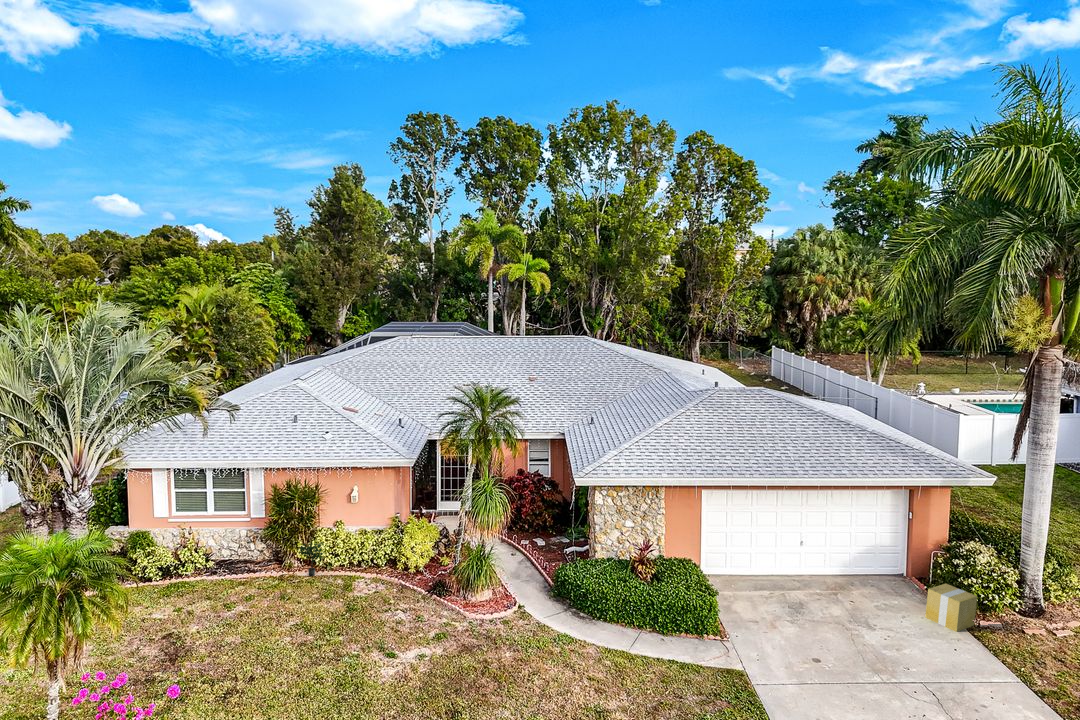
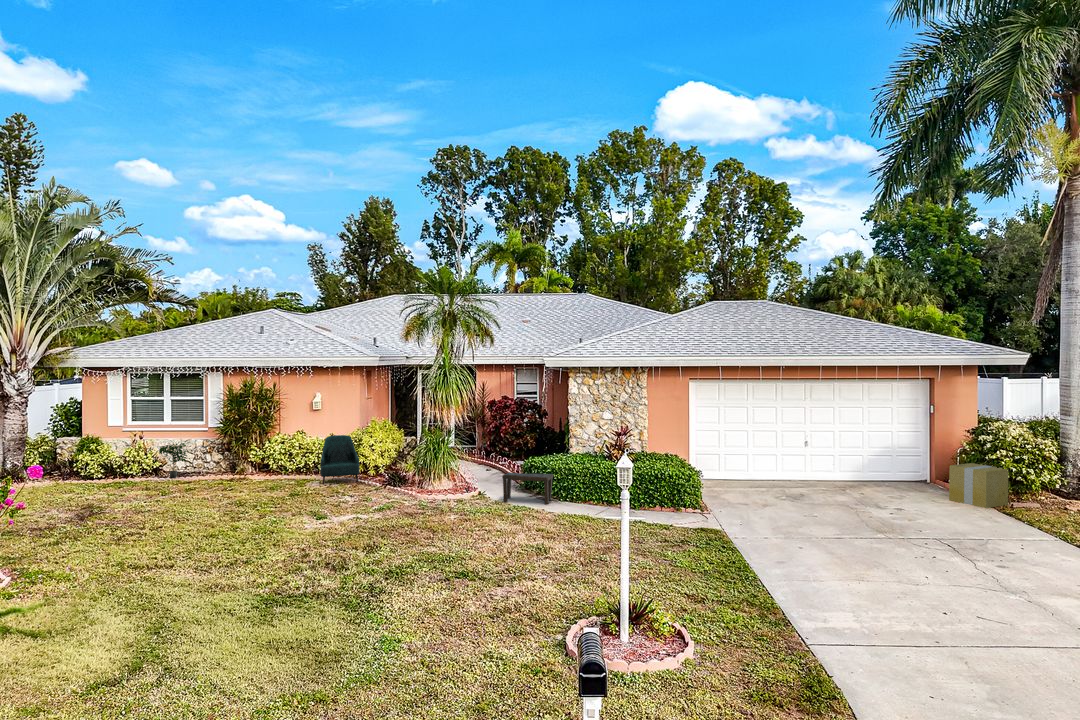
armchair: none [365,531,401,585] -> present [320,435,360,484]
potted plant: present [297,542,325,576] -> present [156,443,187,478]
bench: none [543,591,588,626] -> present [502,472,553,505]

